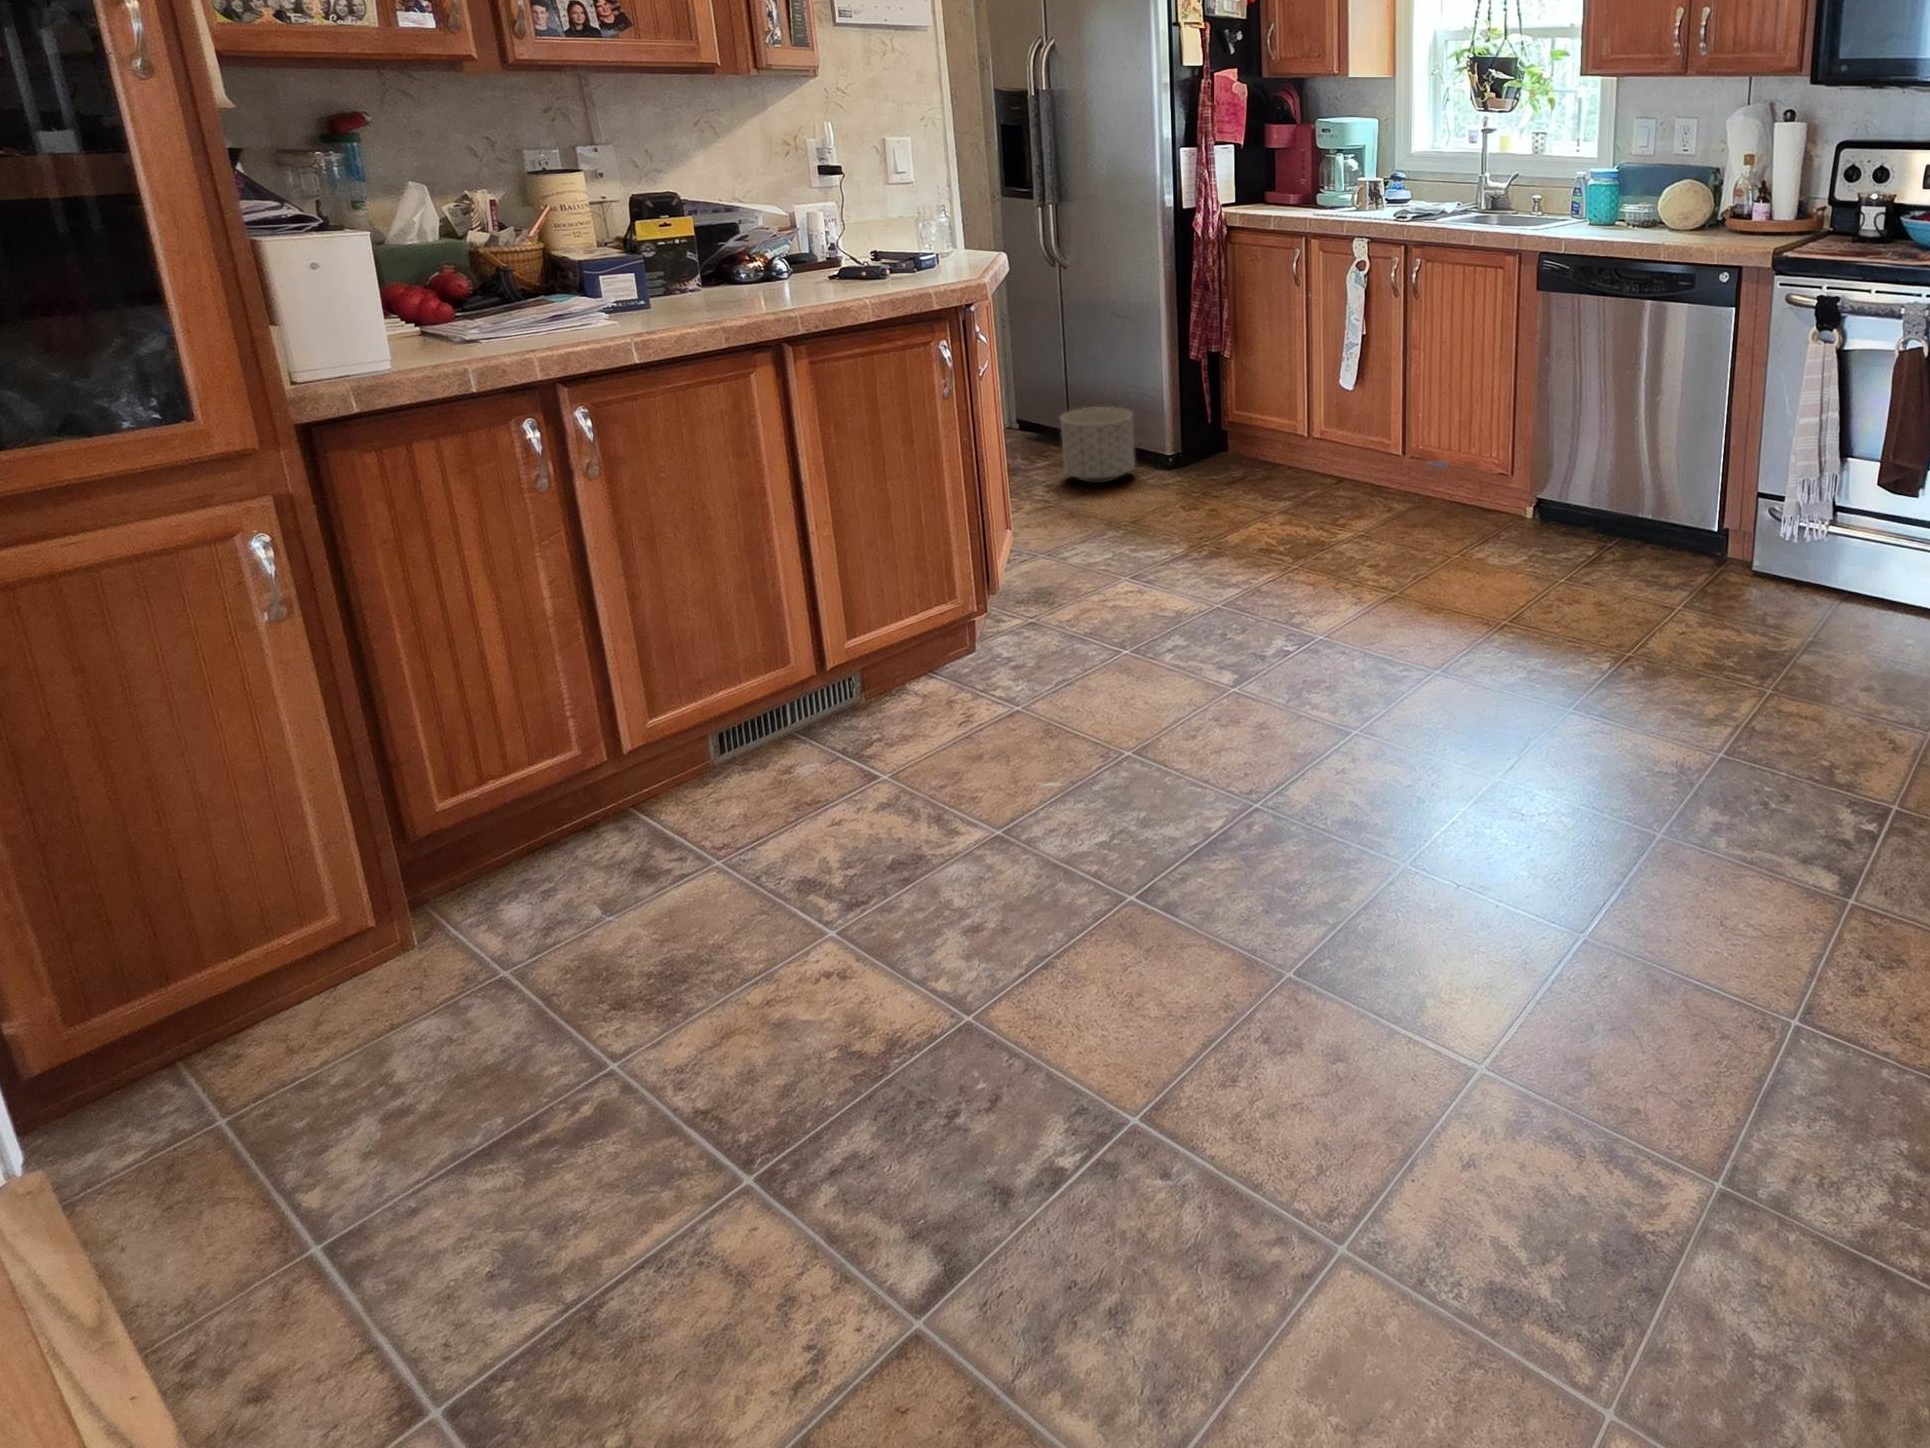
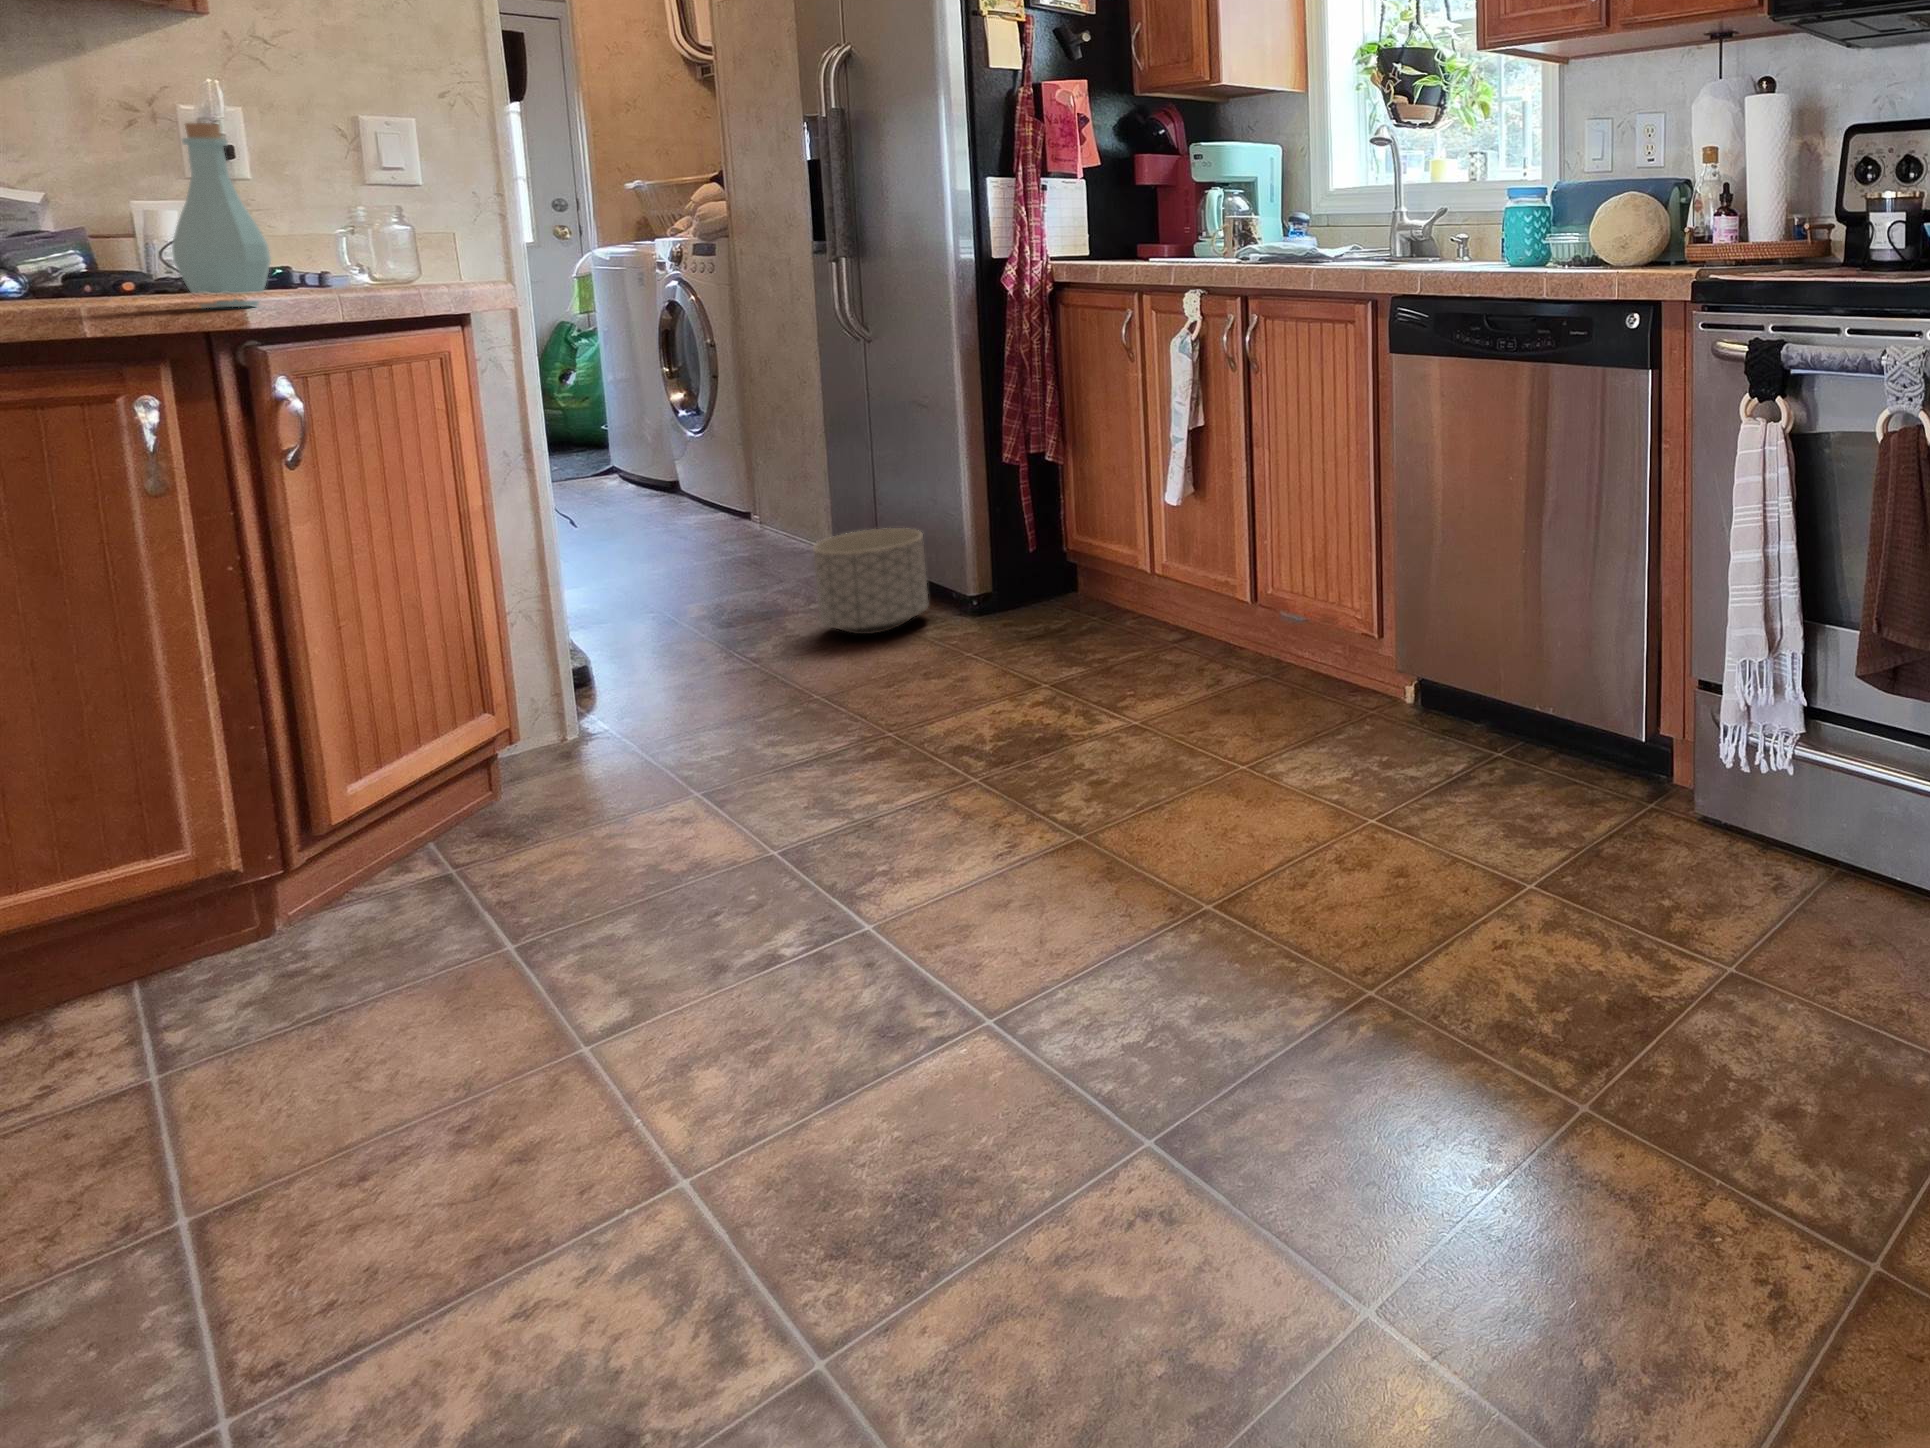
bottle: none [859,143,906,262] -> present [172,123,271,308]

